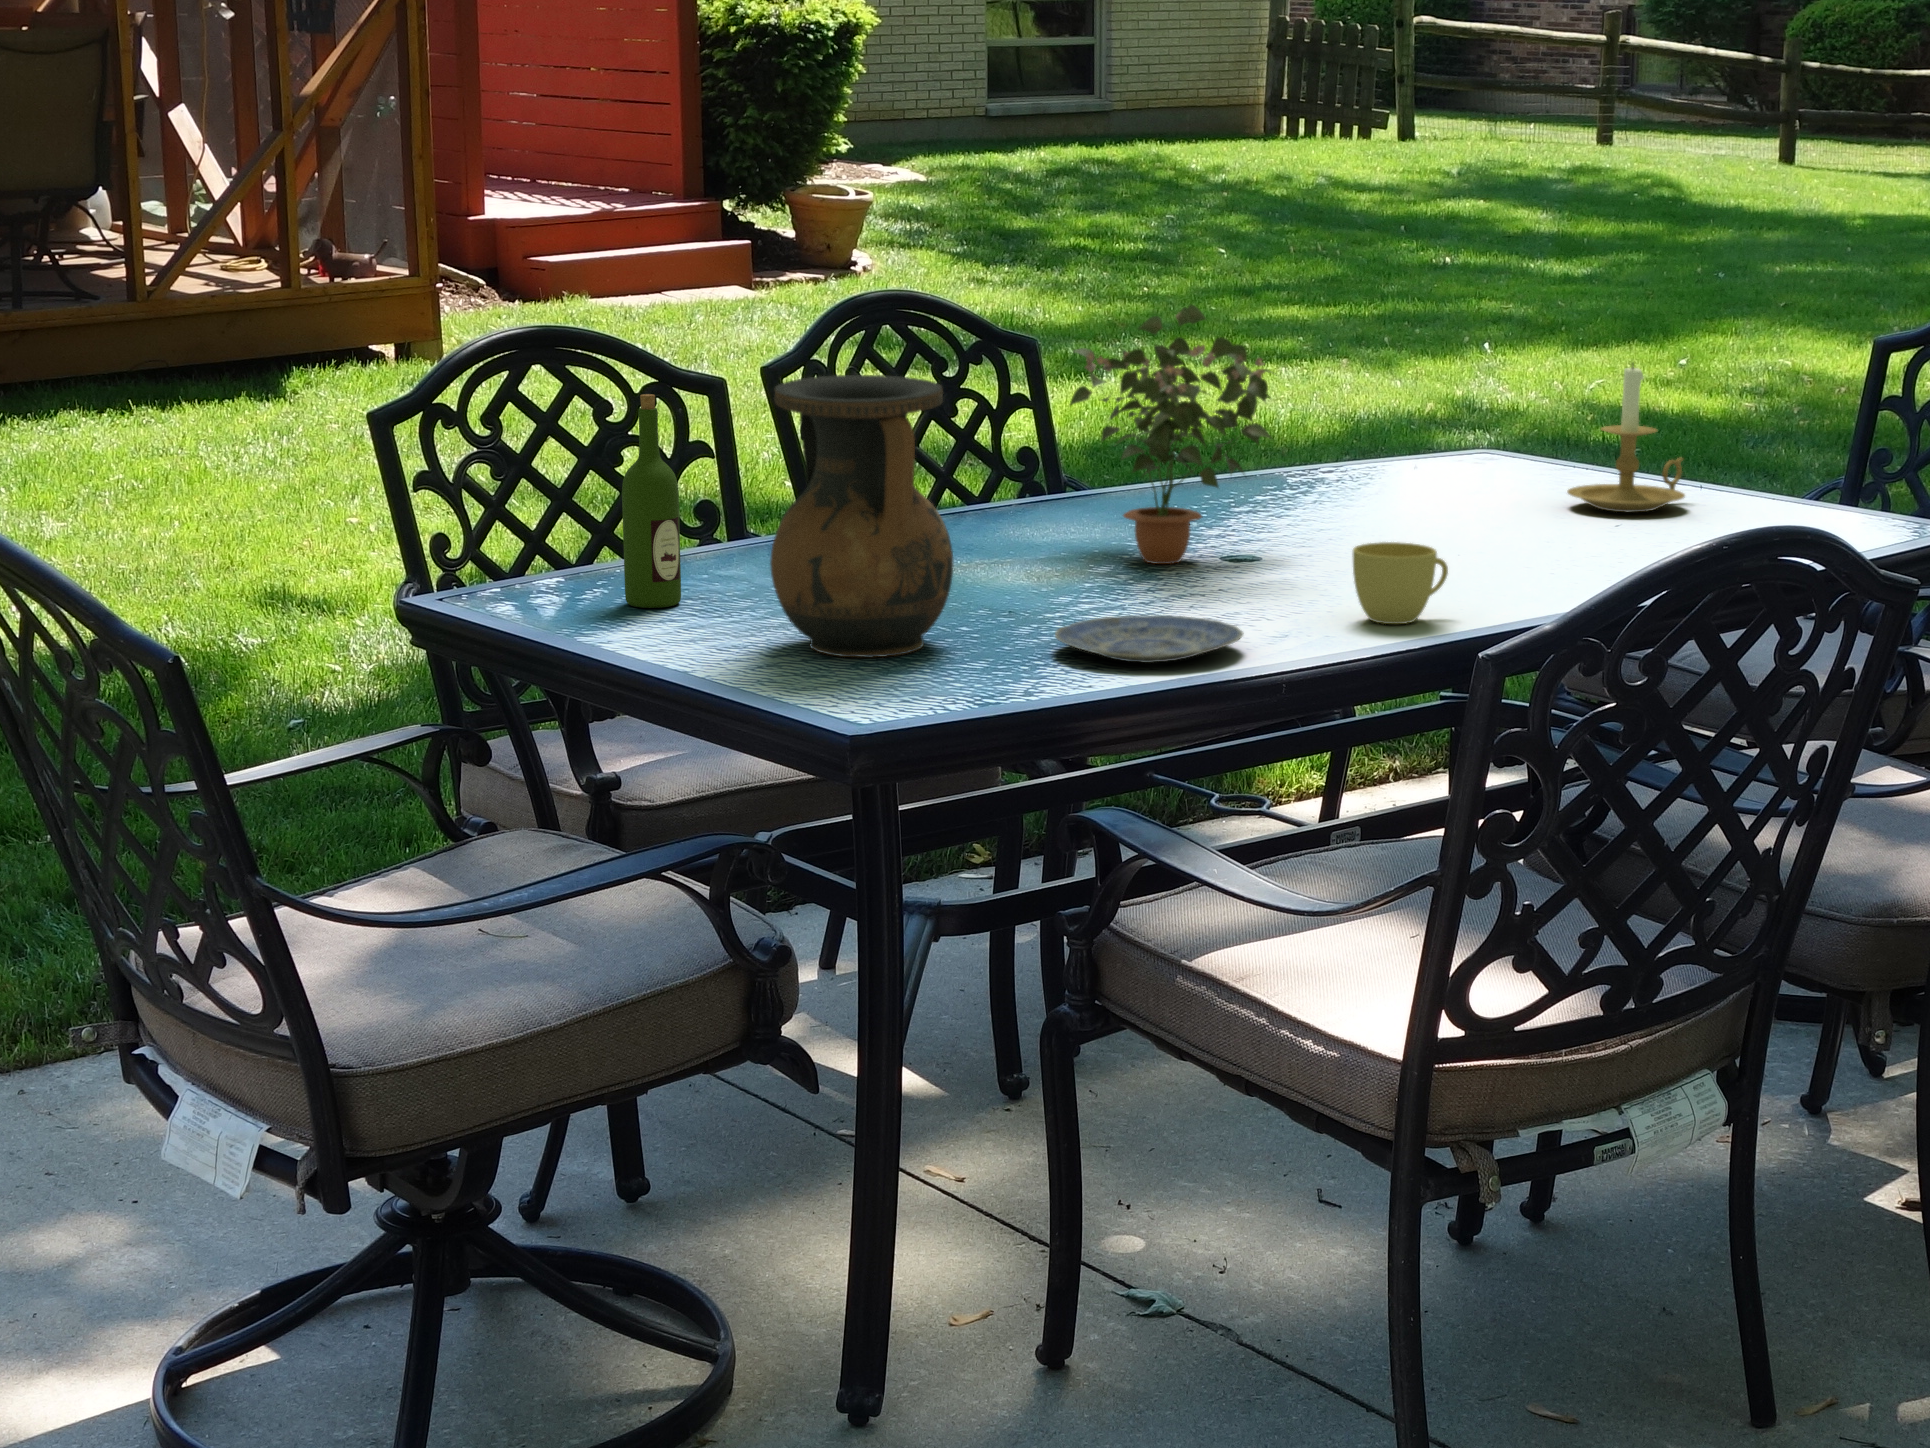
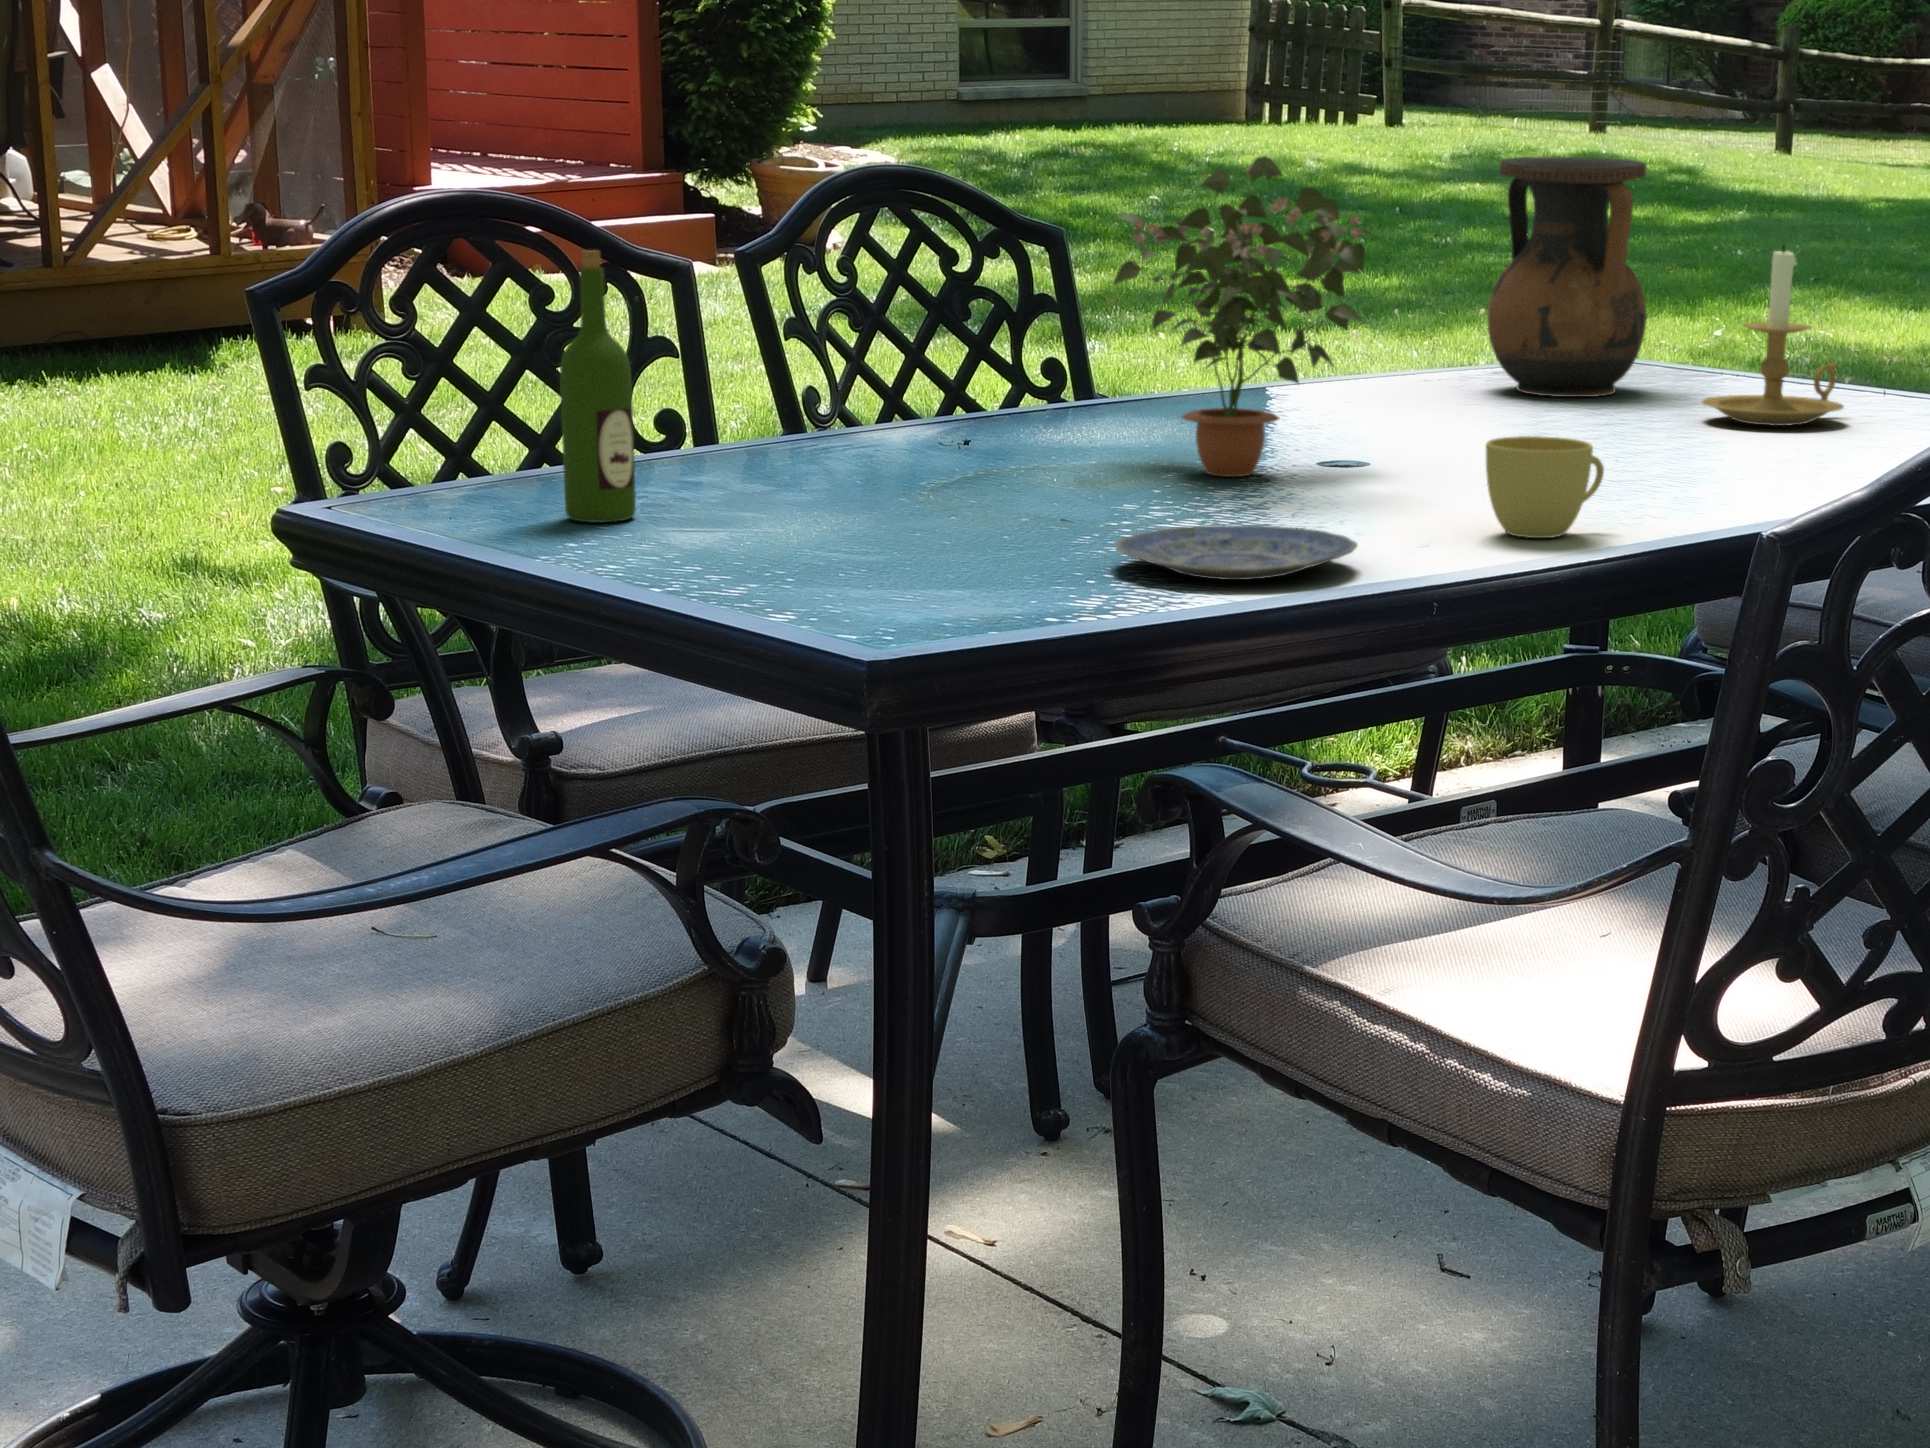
vase: present [770,375,953,657] -> present [1488,157,1647,397]

